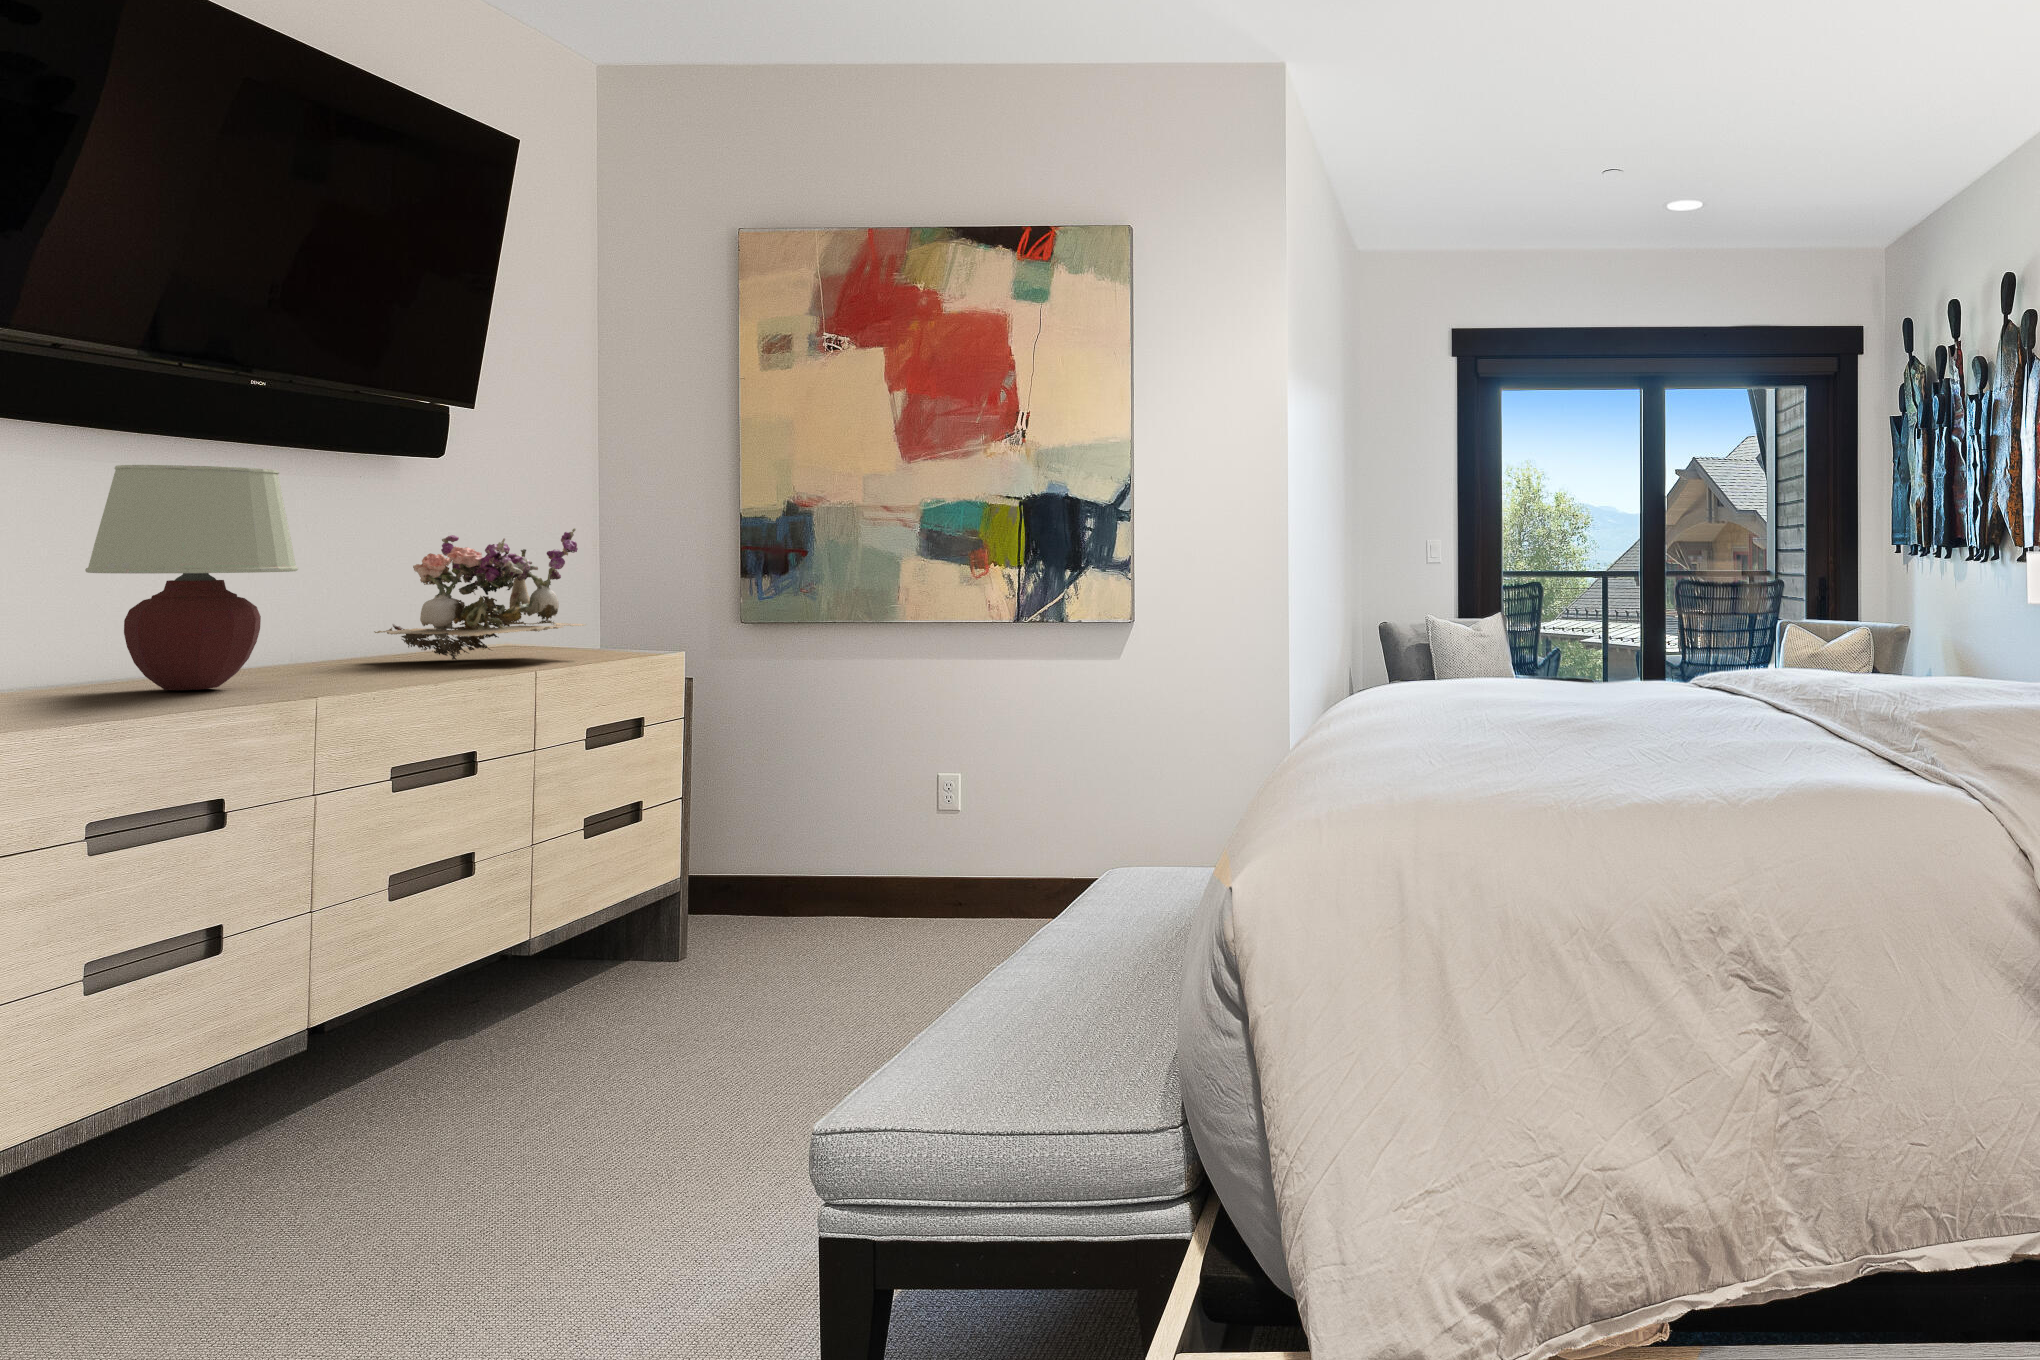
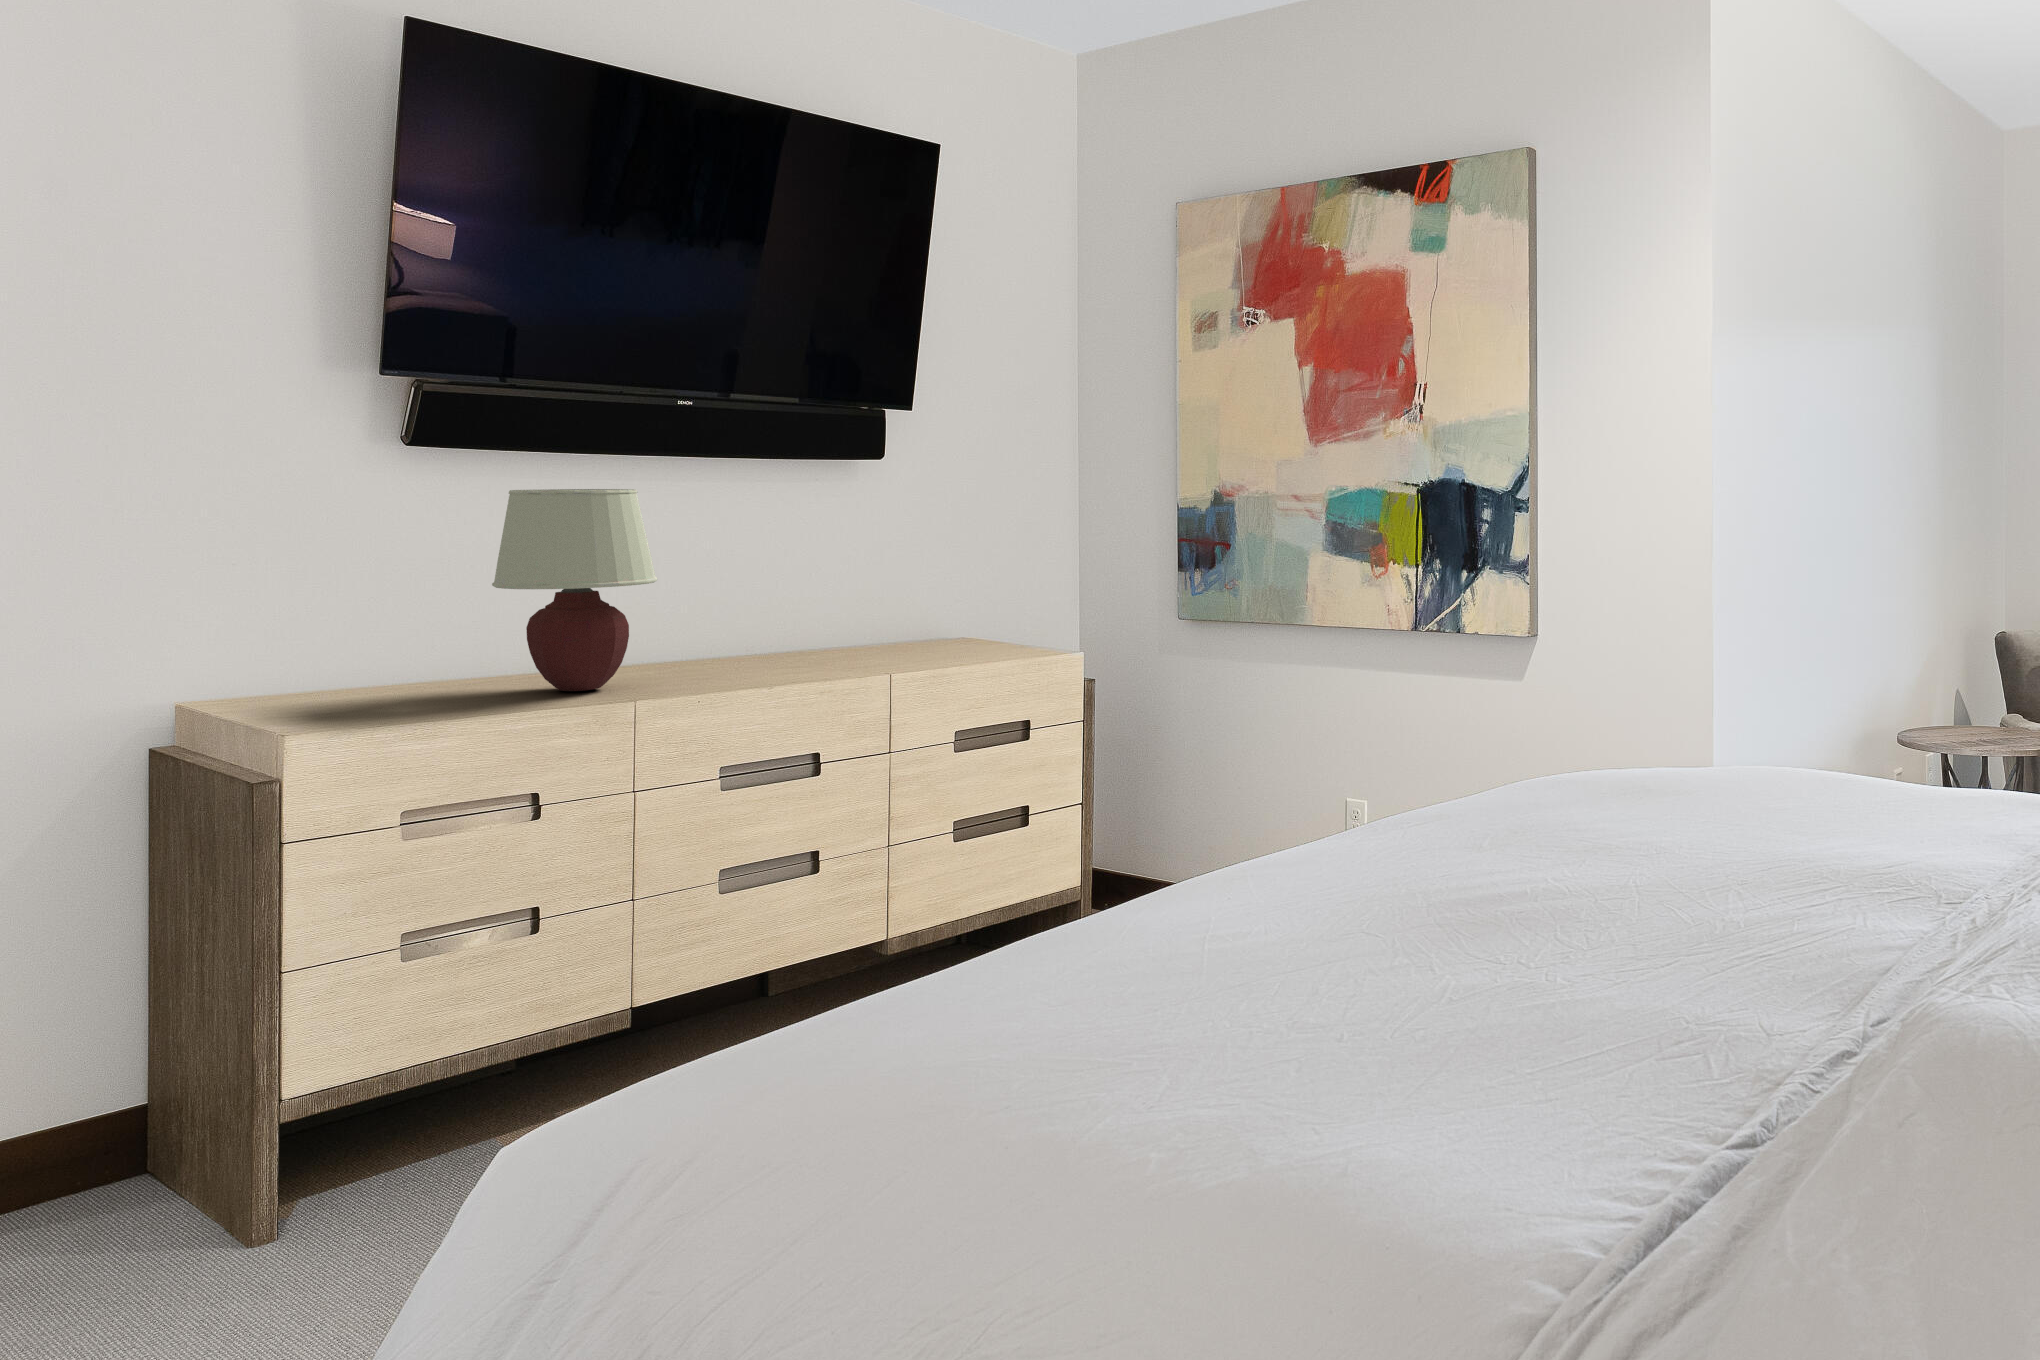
flower arrangement: present [374,528,586,660] -> none [809,527,981,658]

